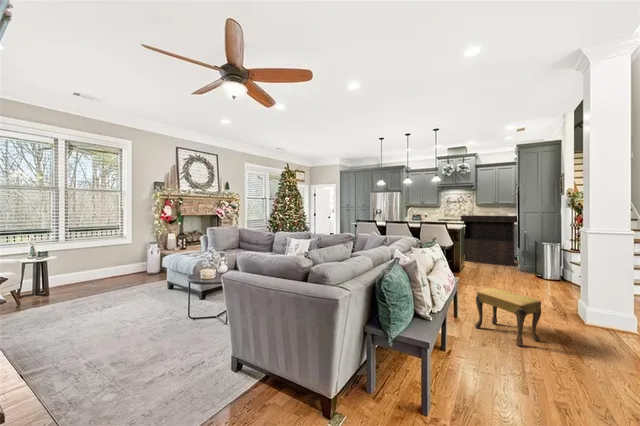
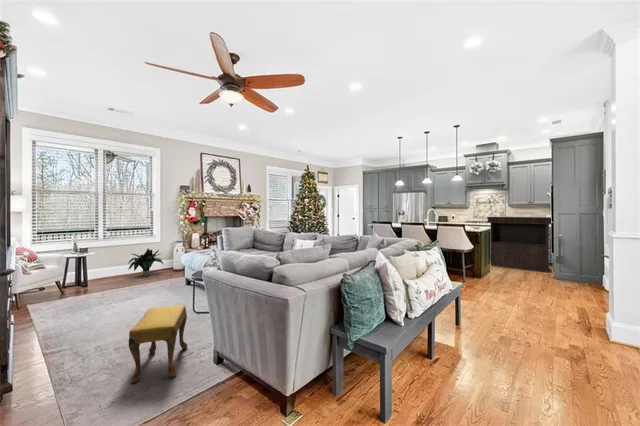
potted plant: none [96,250,139,281] -> present [128,248,163,276]
footstool: present [475,288,541,347] -> present [129,305,187,383]

